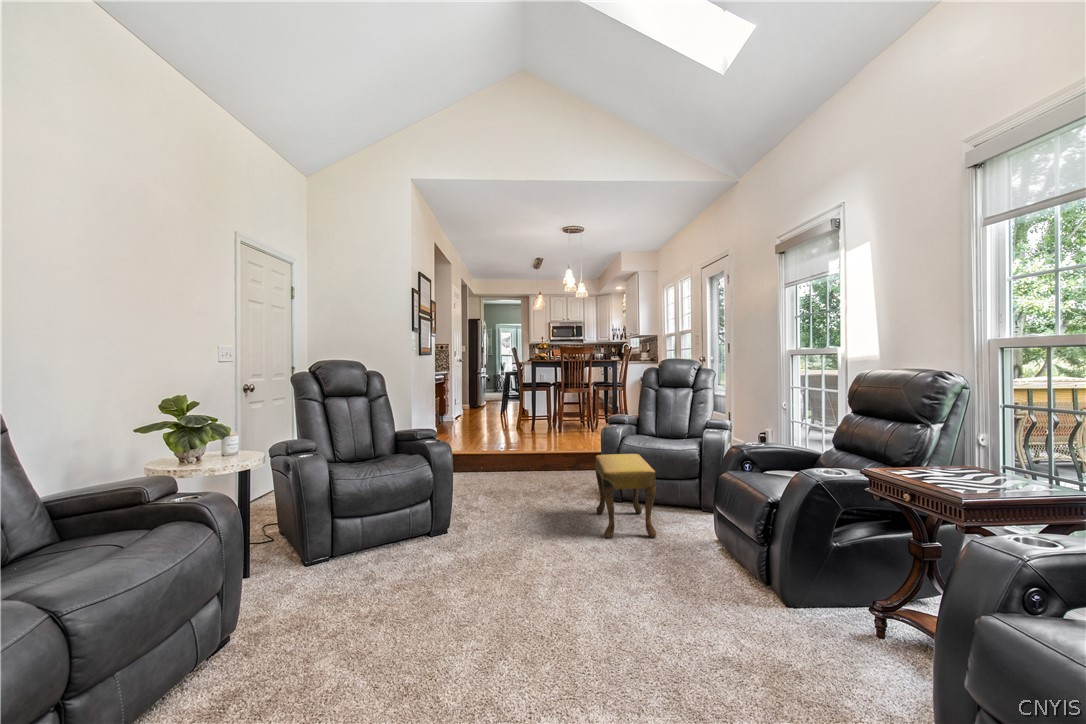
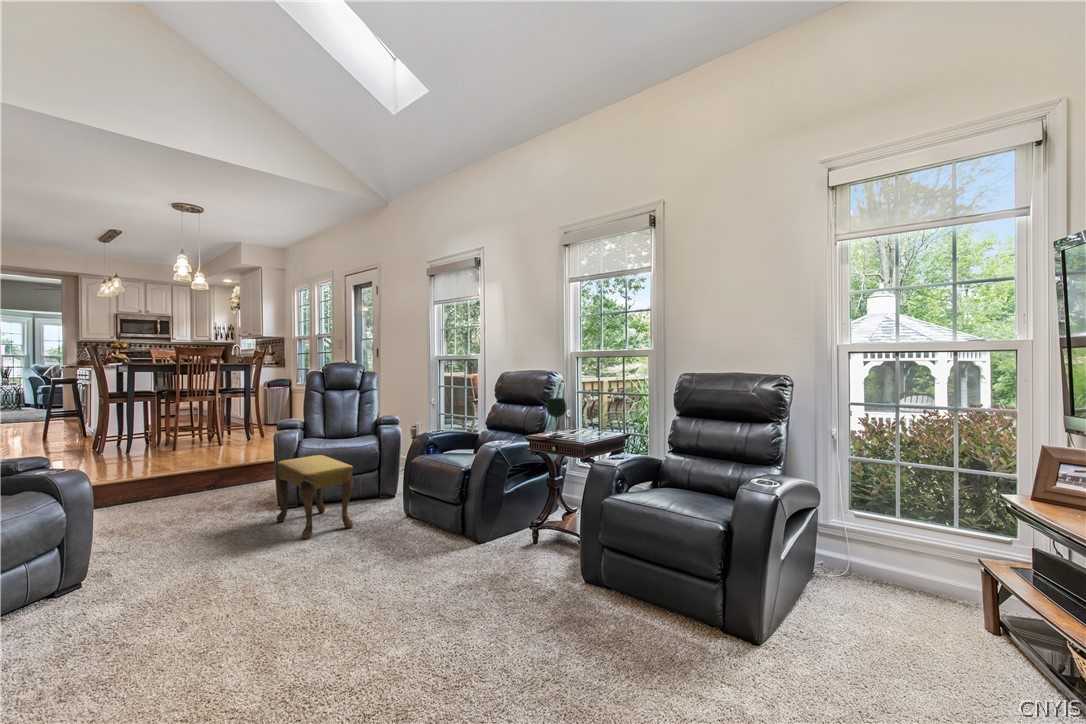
wine glass: none [906,413,949,479] -> present [546,398,566,437]

